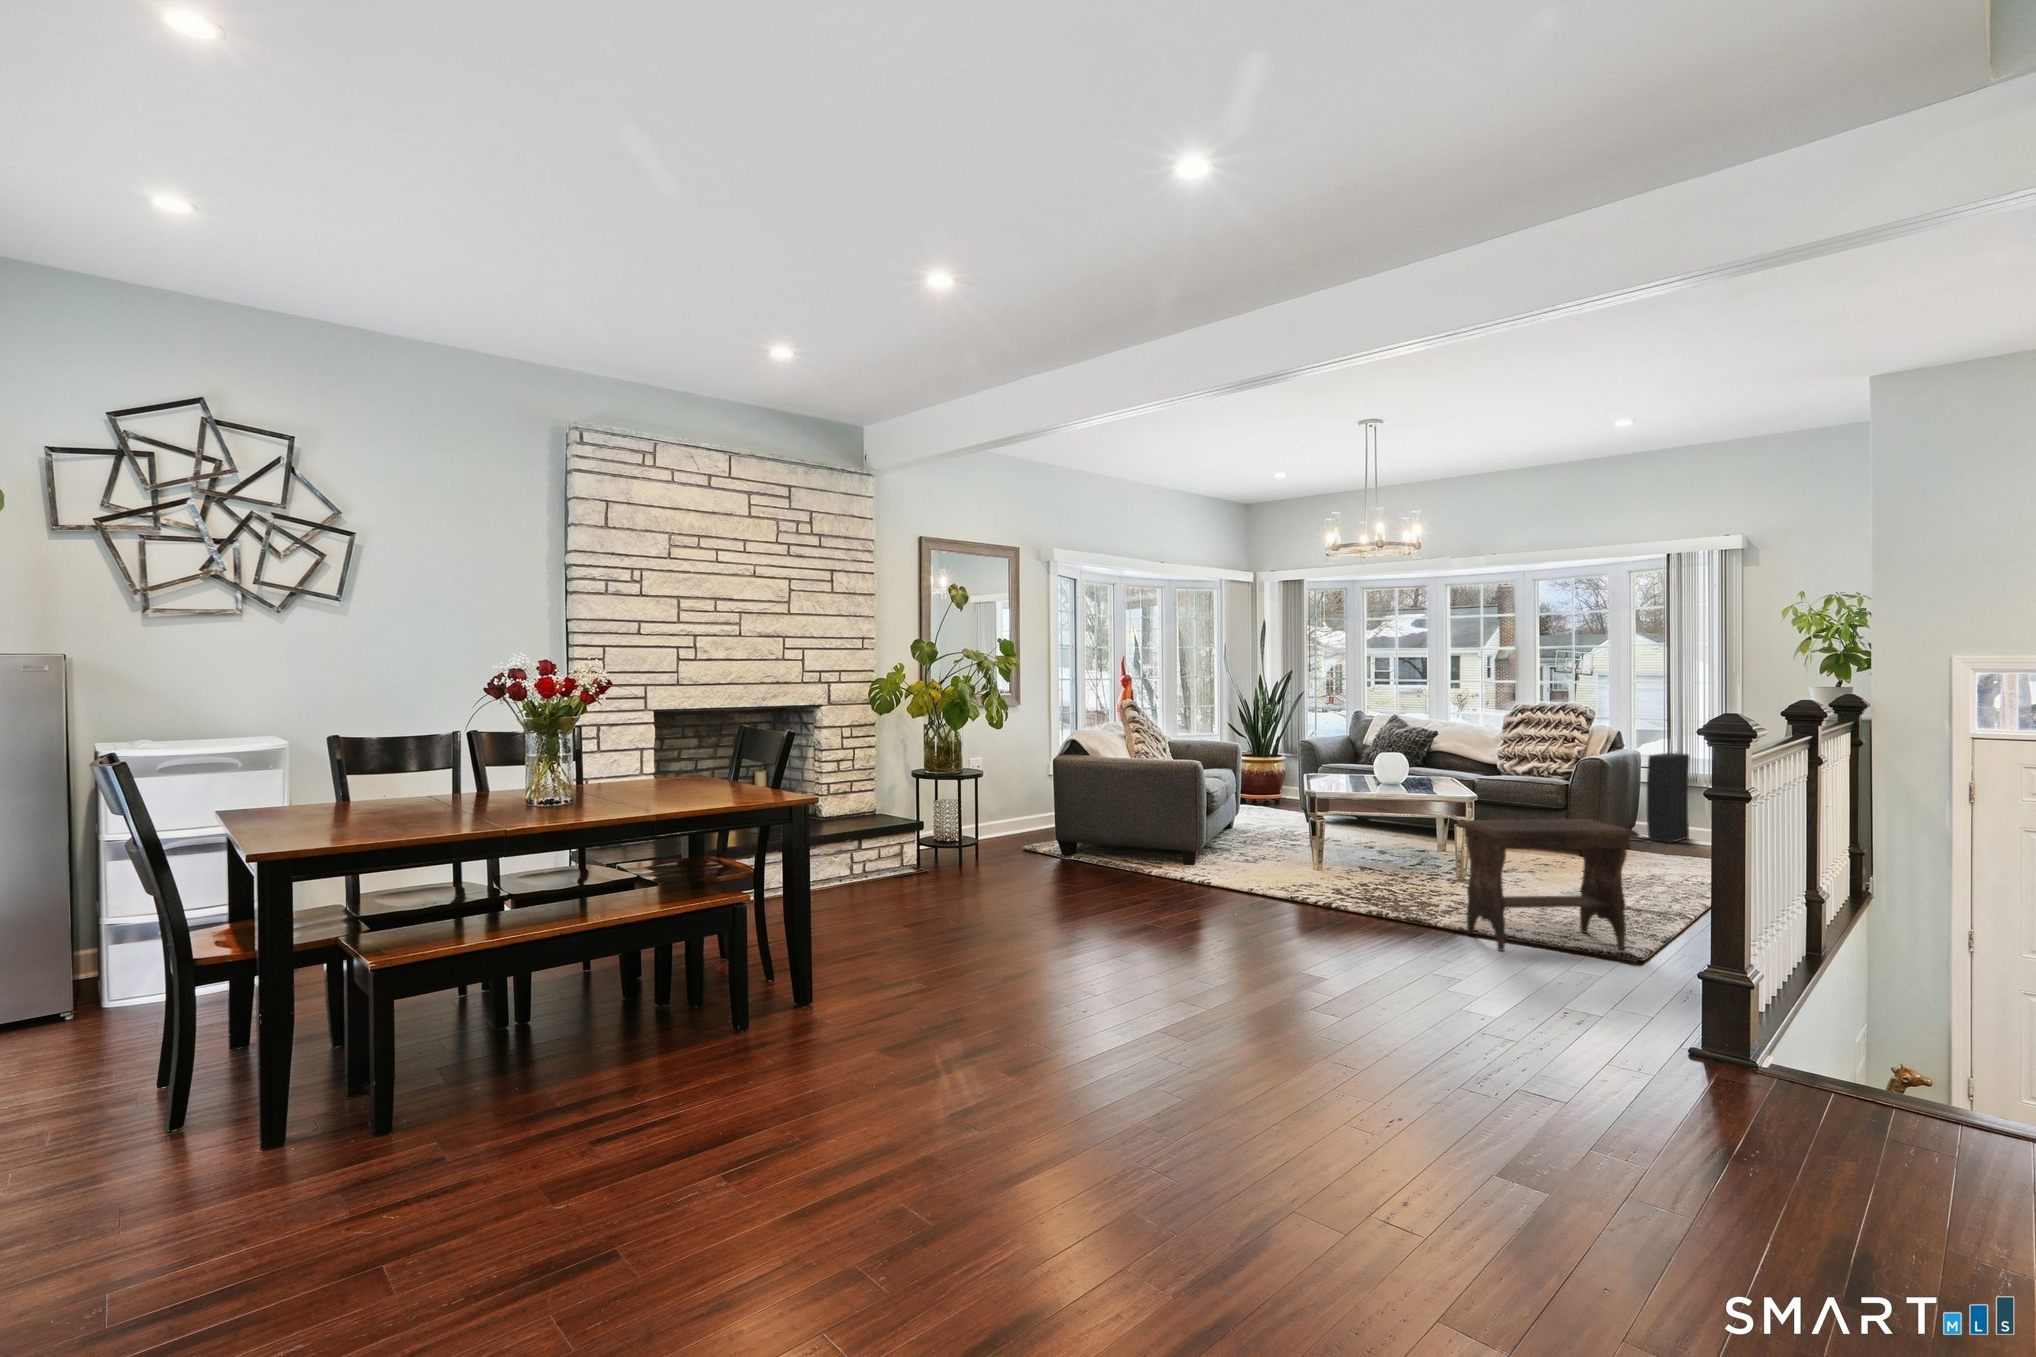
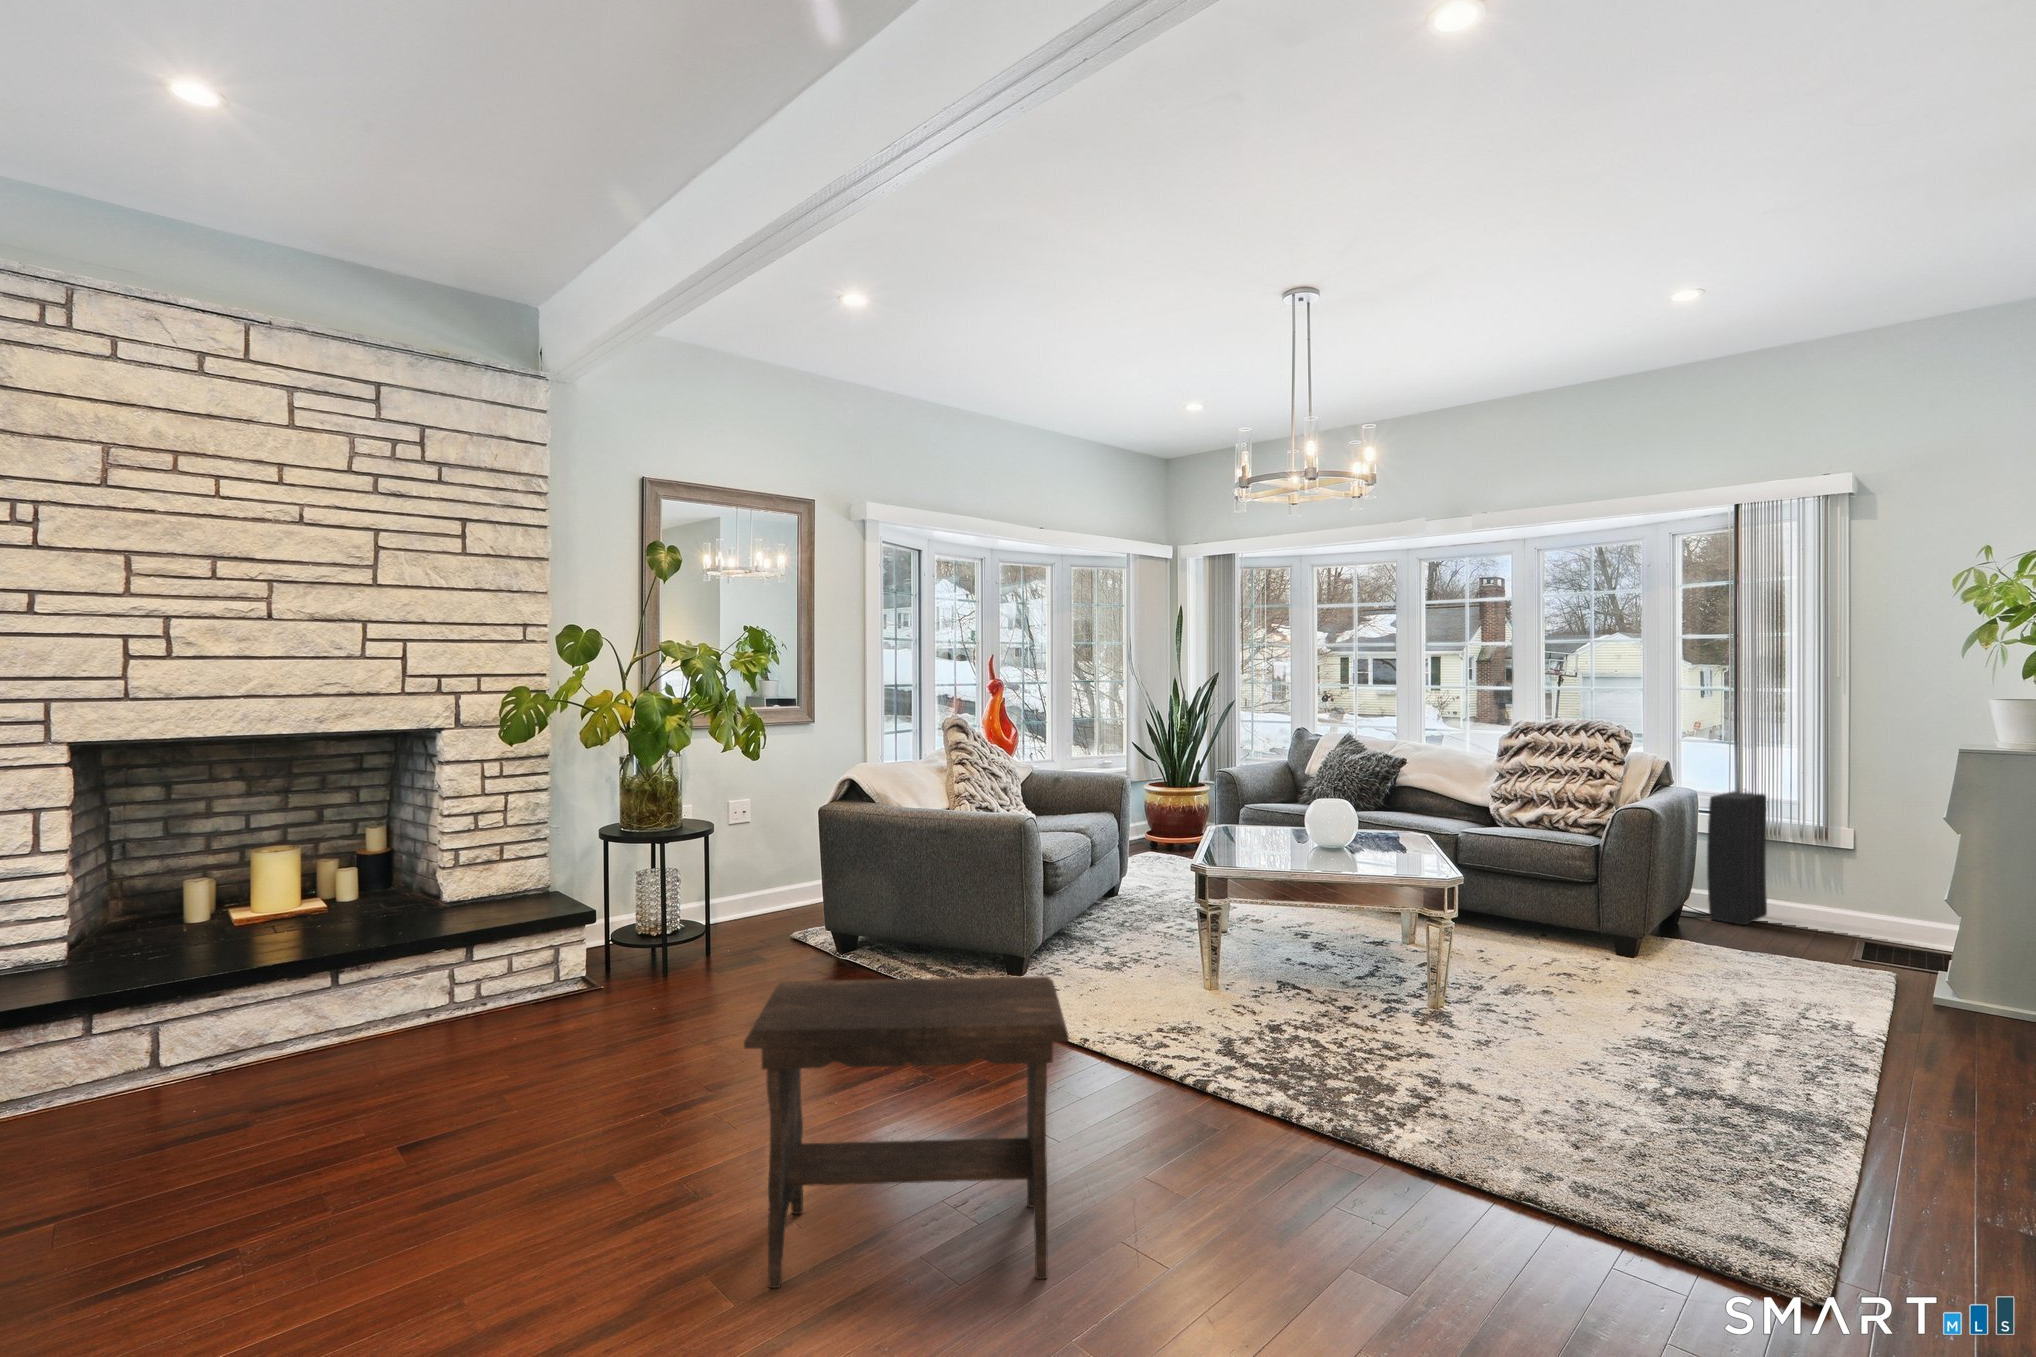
footstool: present [1457,819,1639,951] -> present [744,976,1069,1288]

